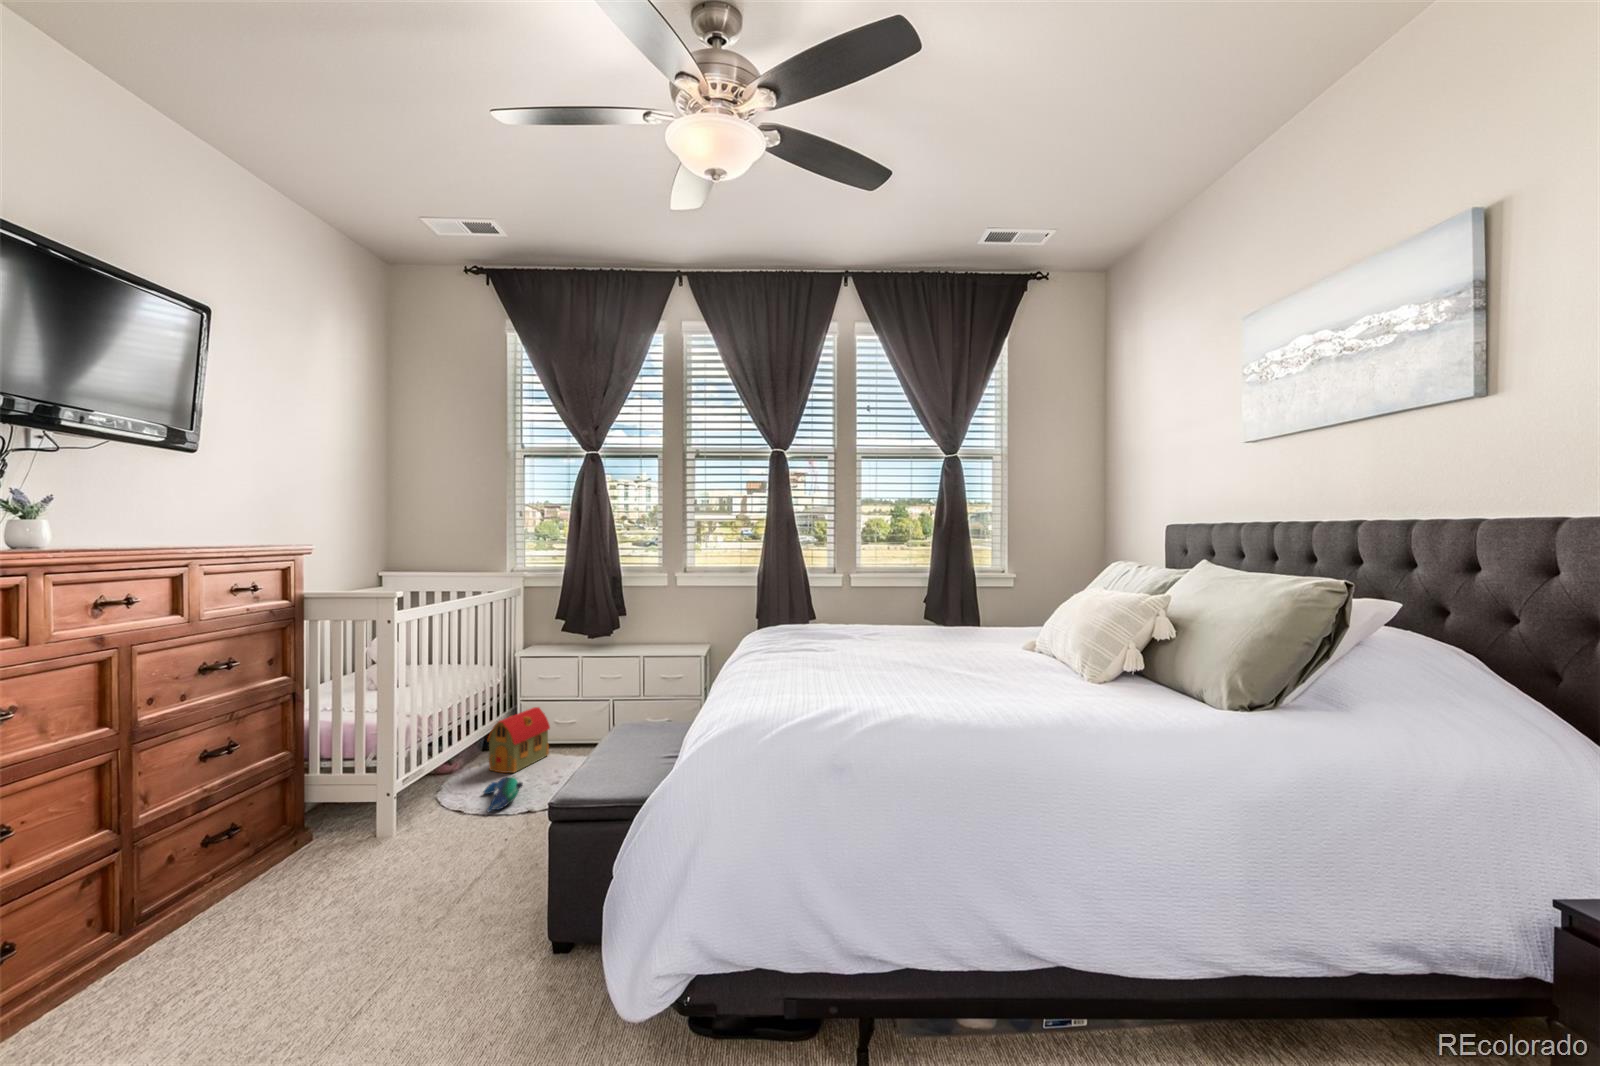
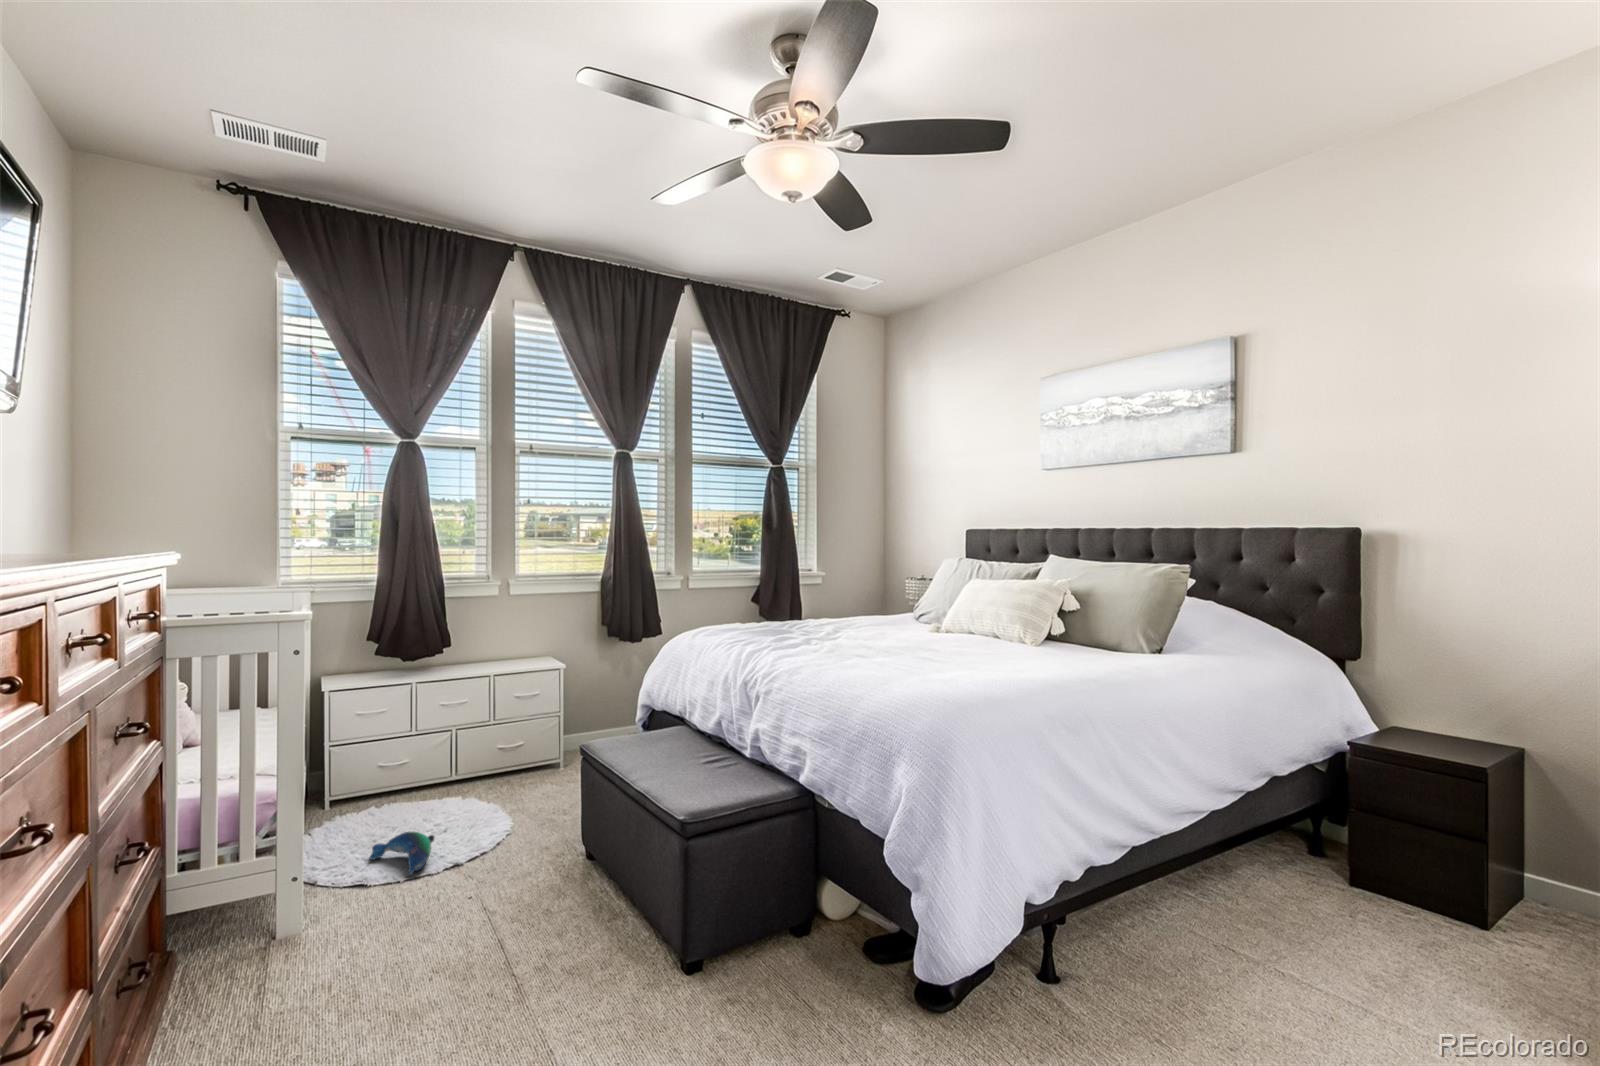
toy house: present [487,707,550,773] -> none [331,752,392,837]

